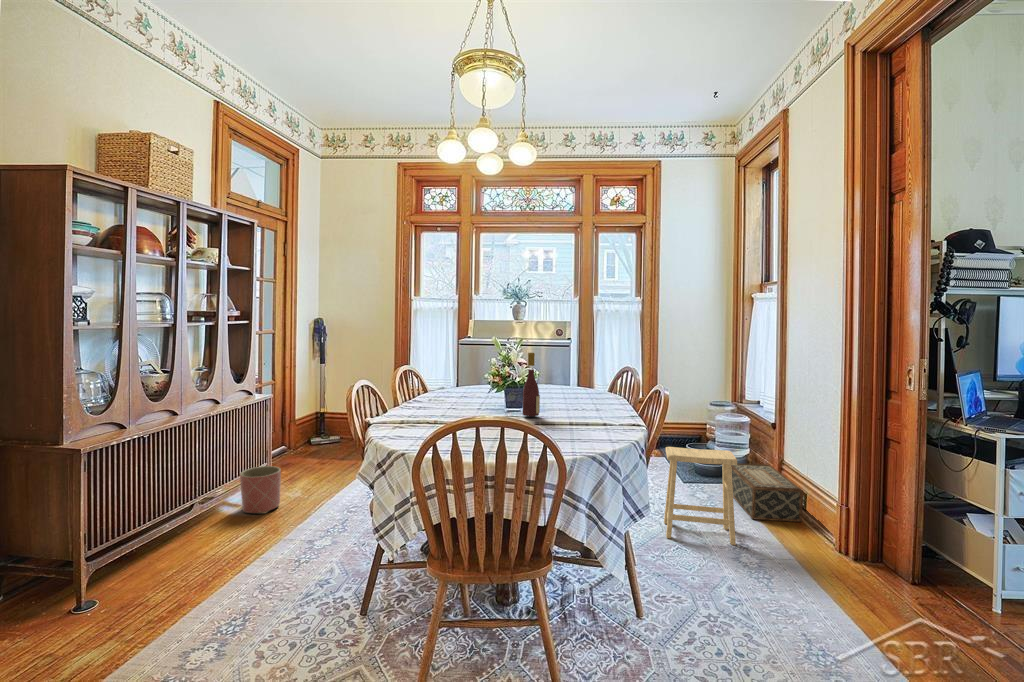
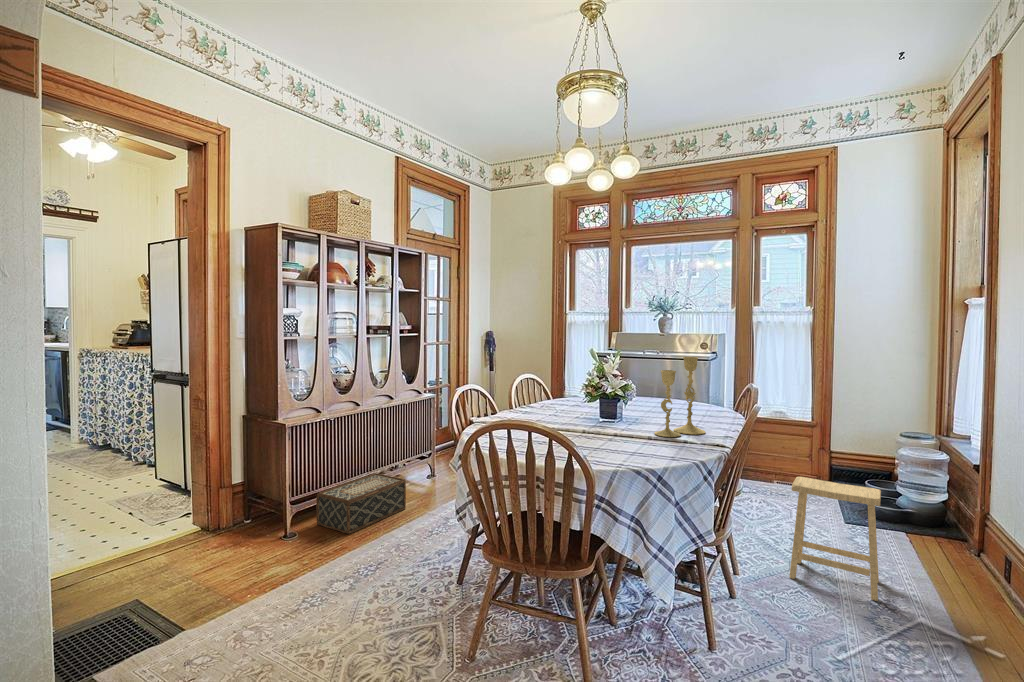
candlestick: none [566,341,609,421] -> present [654,357,705,437]
wine bottle: present [523,353,540,416] -> none [612,366,629,430]
woven basket: present [731,464,803,522] -> present [316,473,406,534]
planter: present [240,466,281,513] -> none [404,455,434,494]

